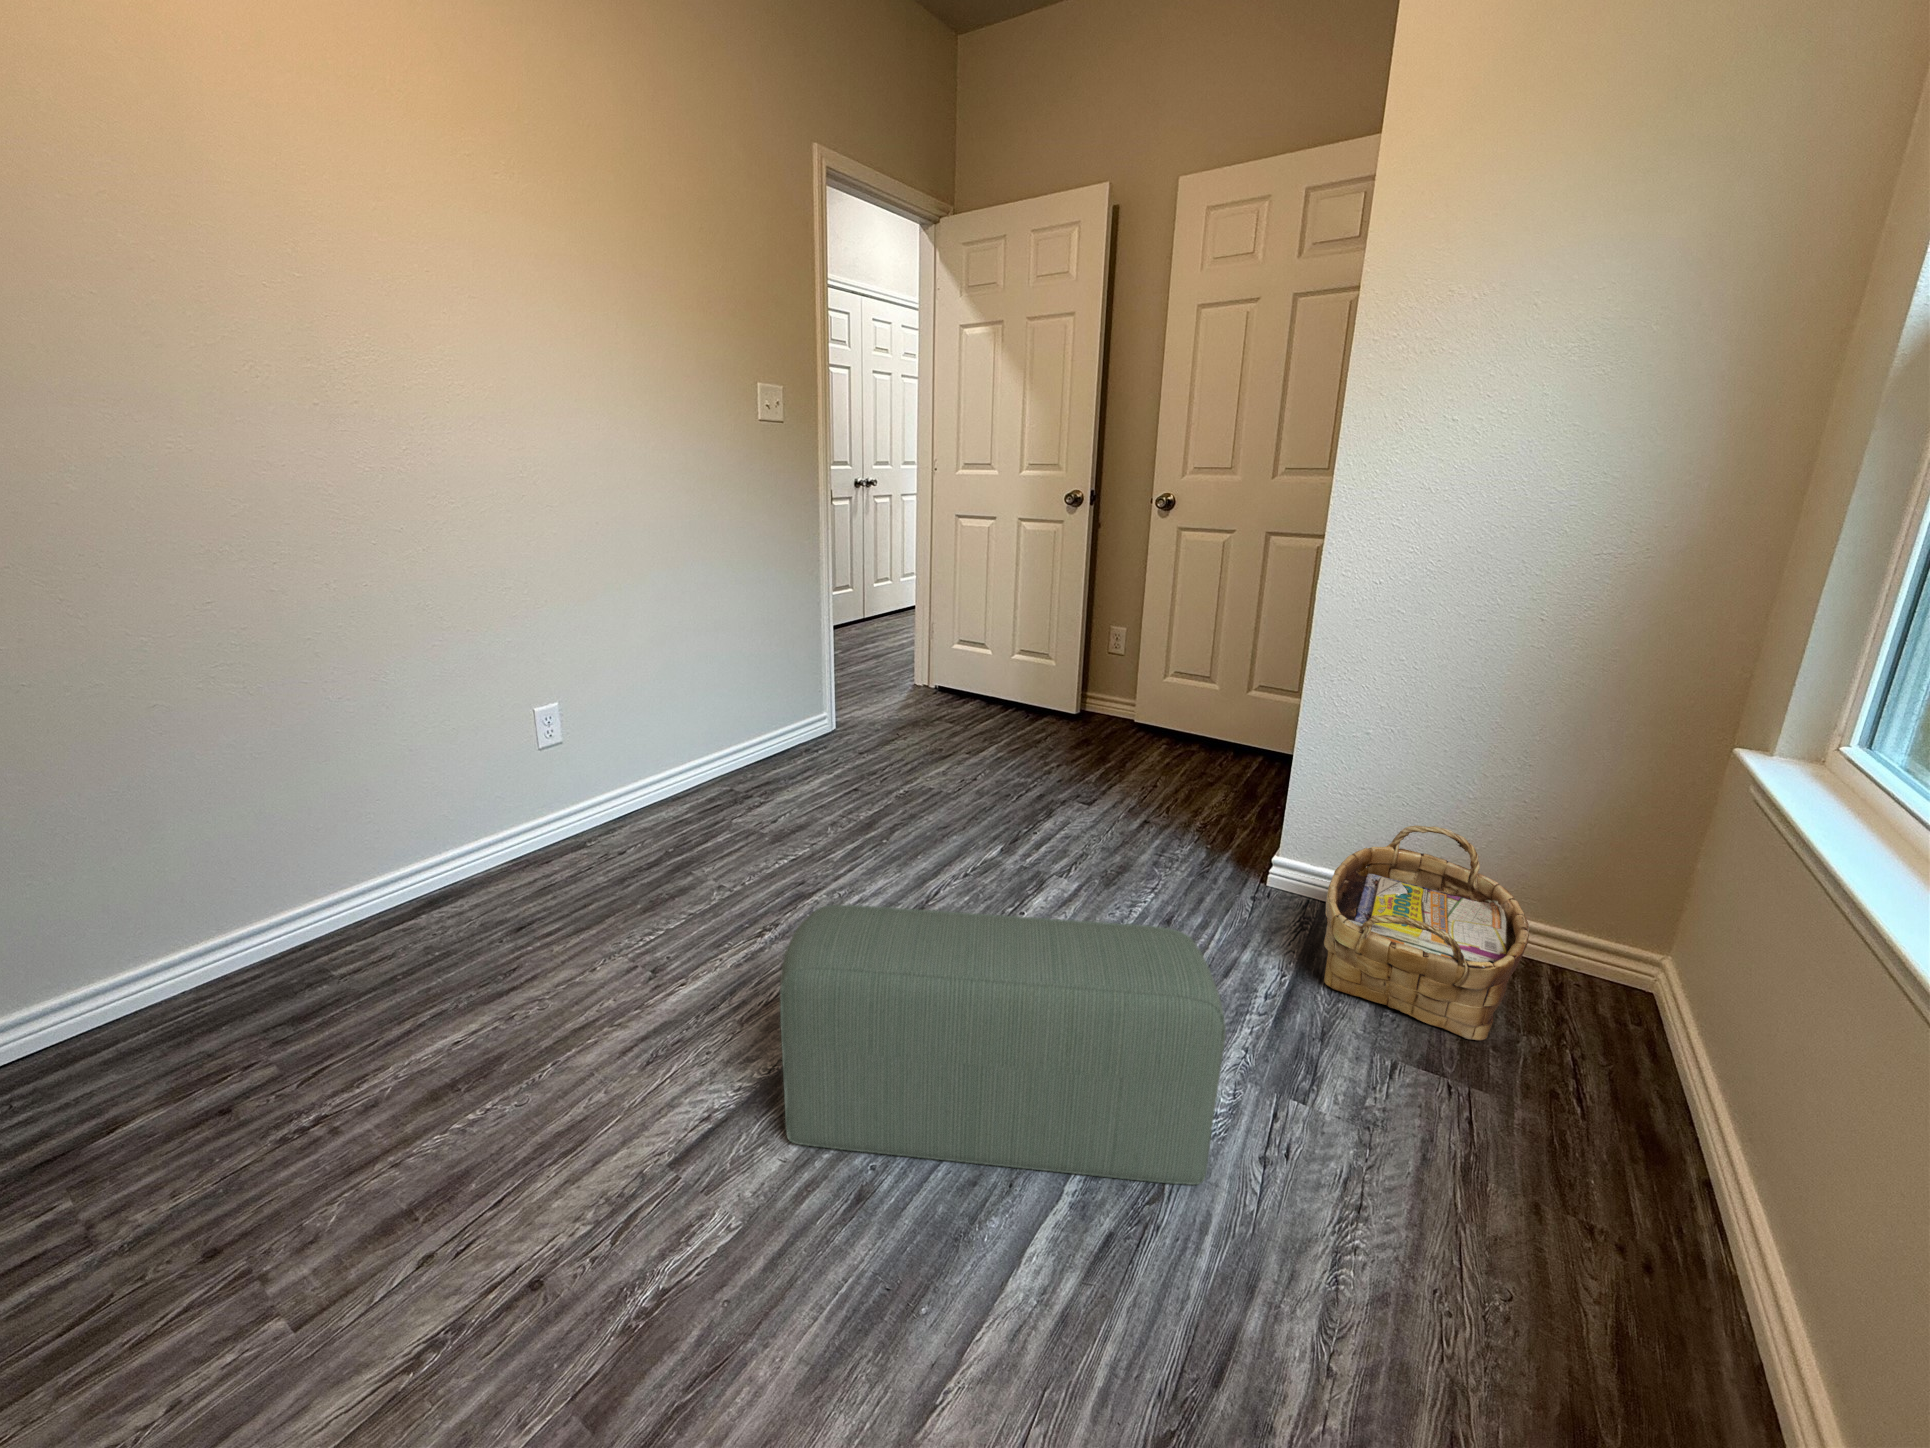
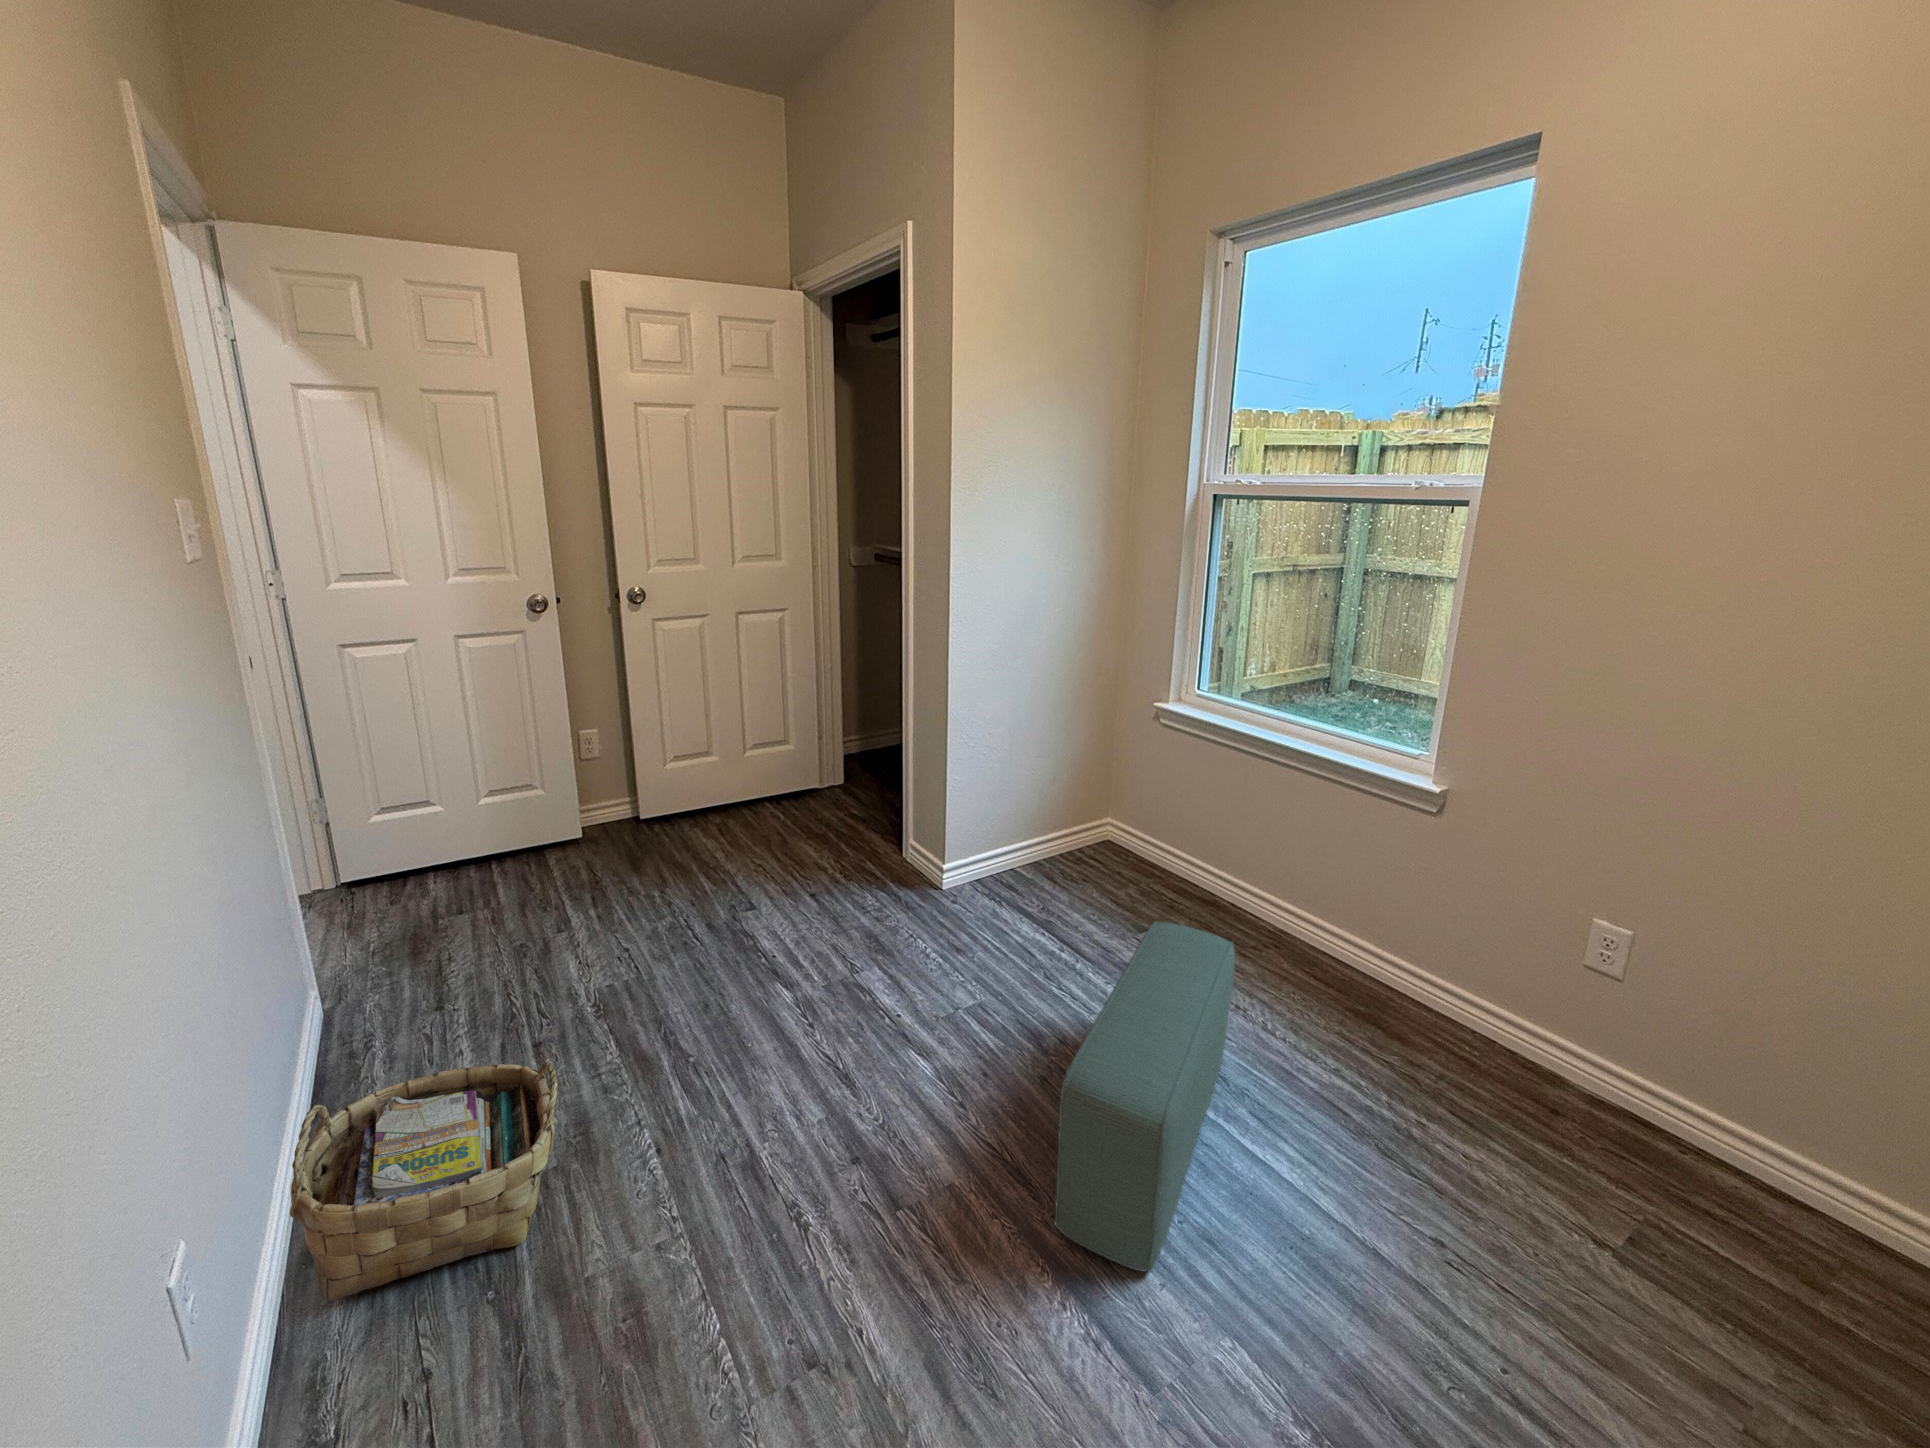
woven basket: present [1324,826,1529,1040] -> present [290,1059,558,1301]

